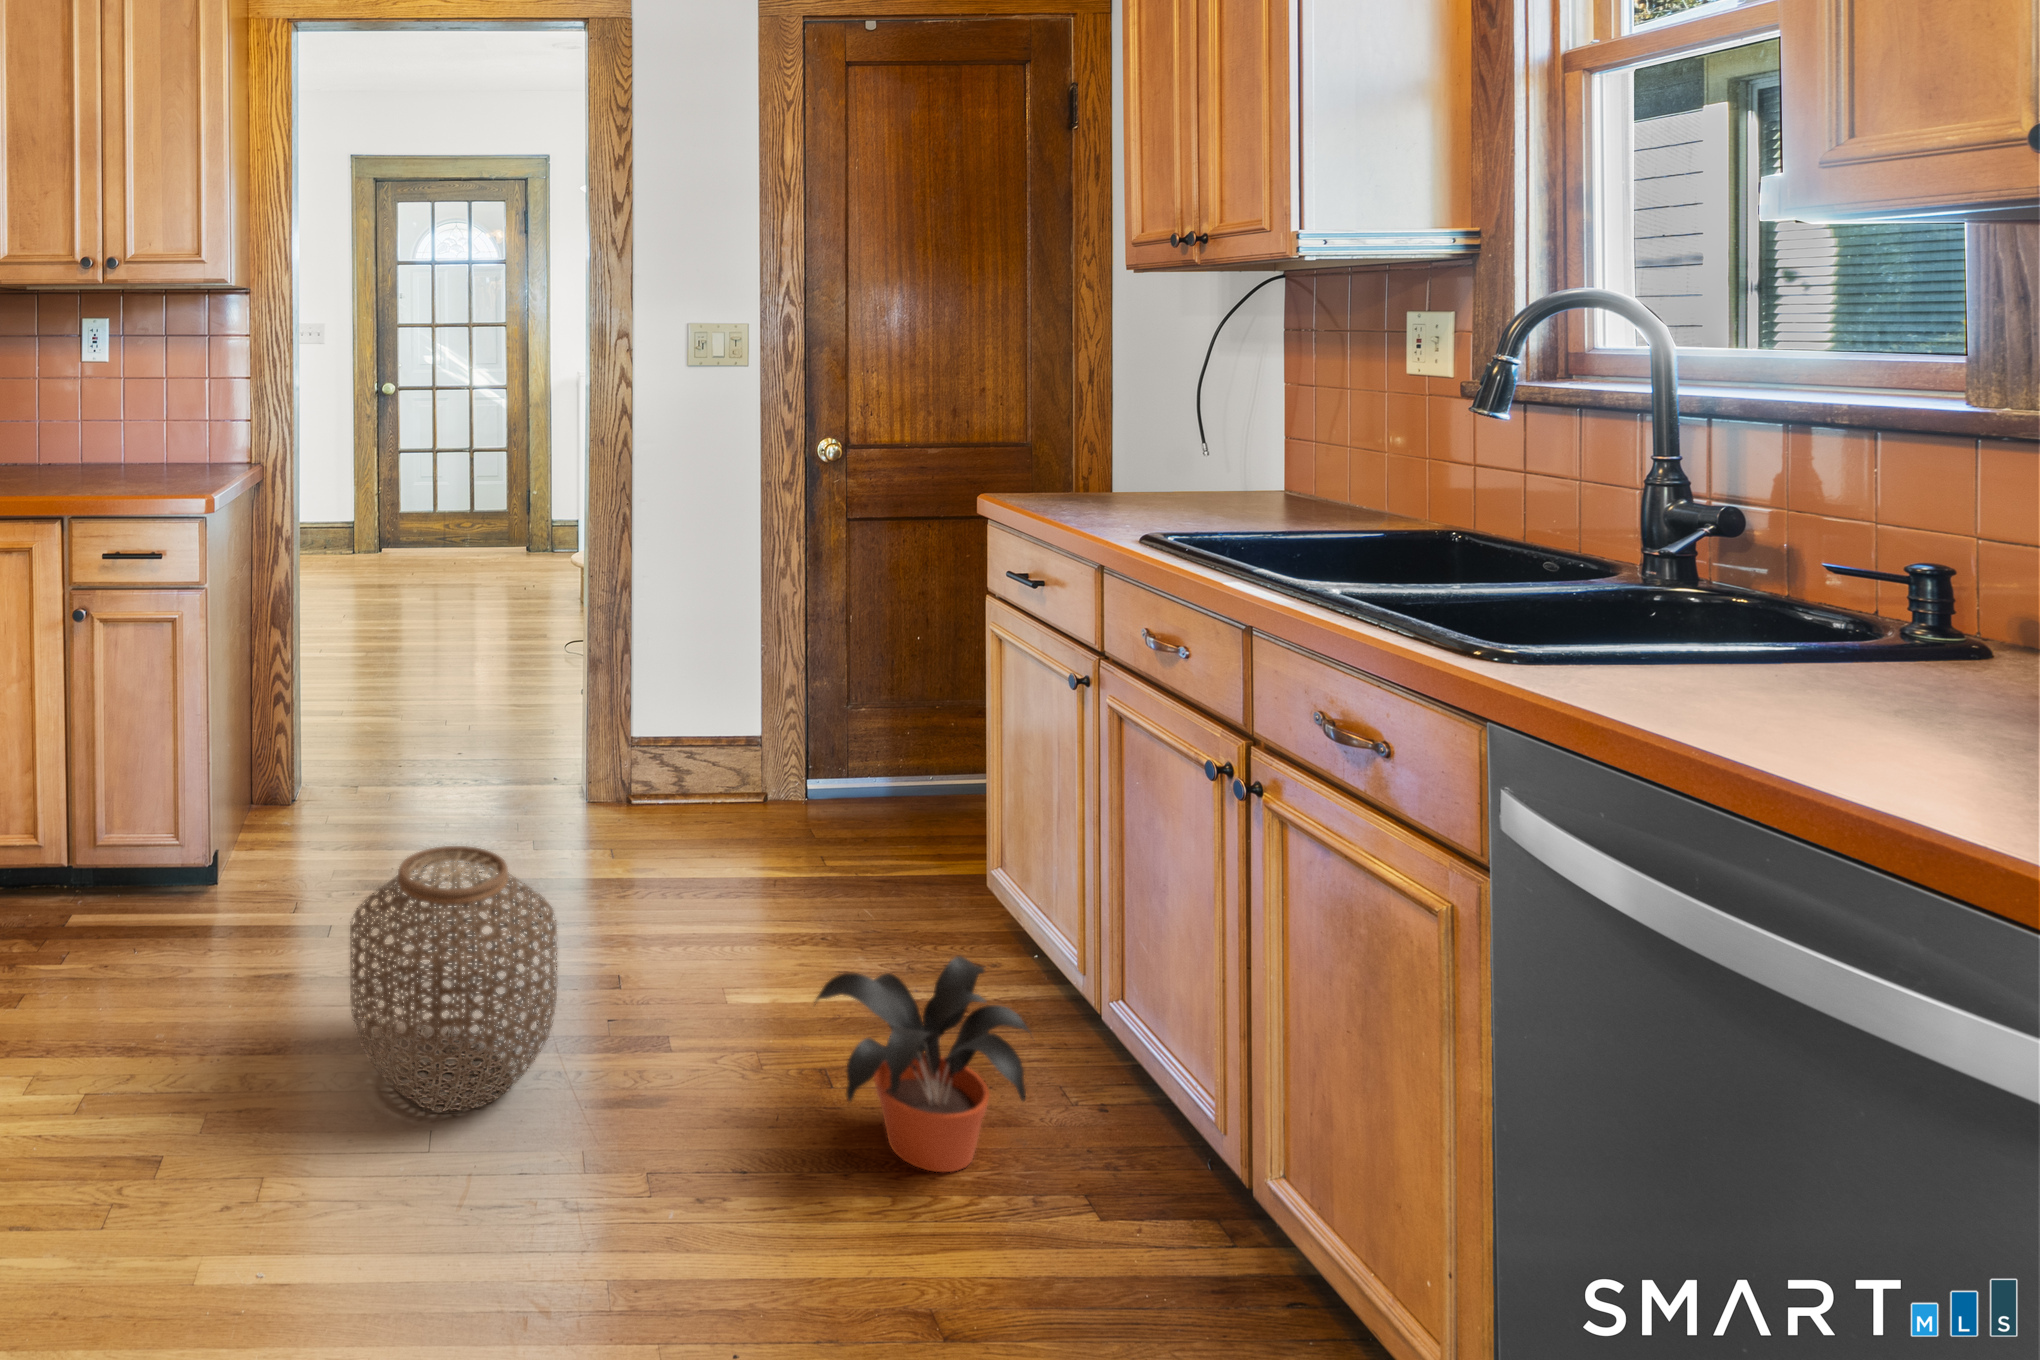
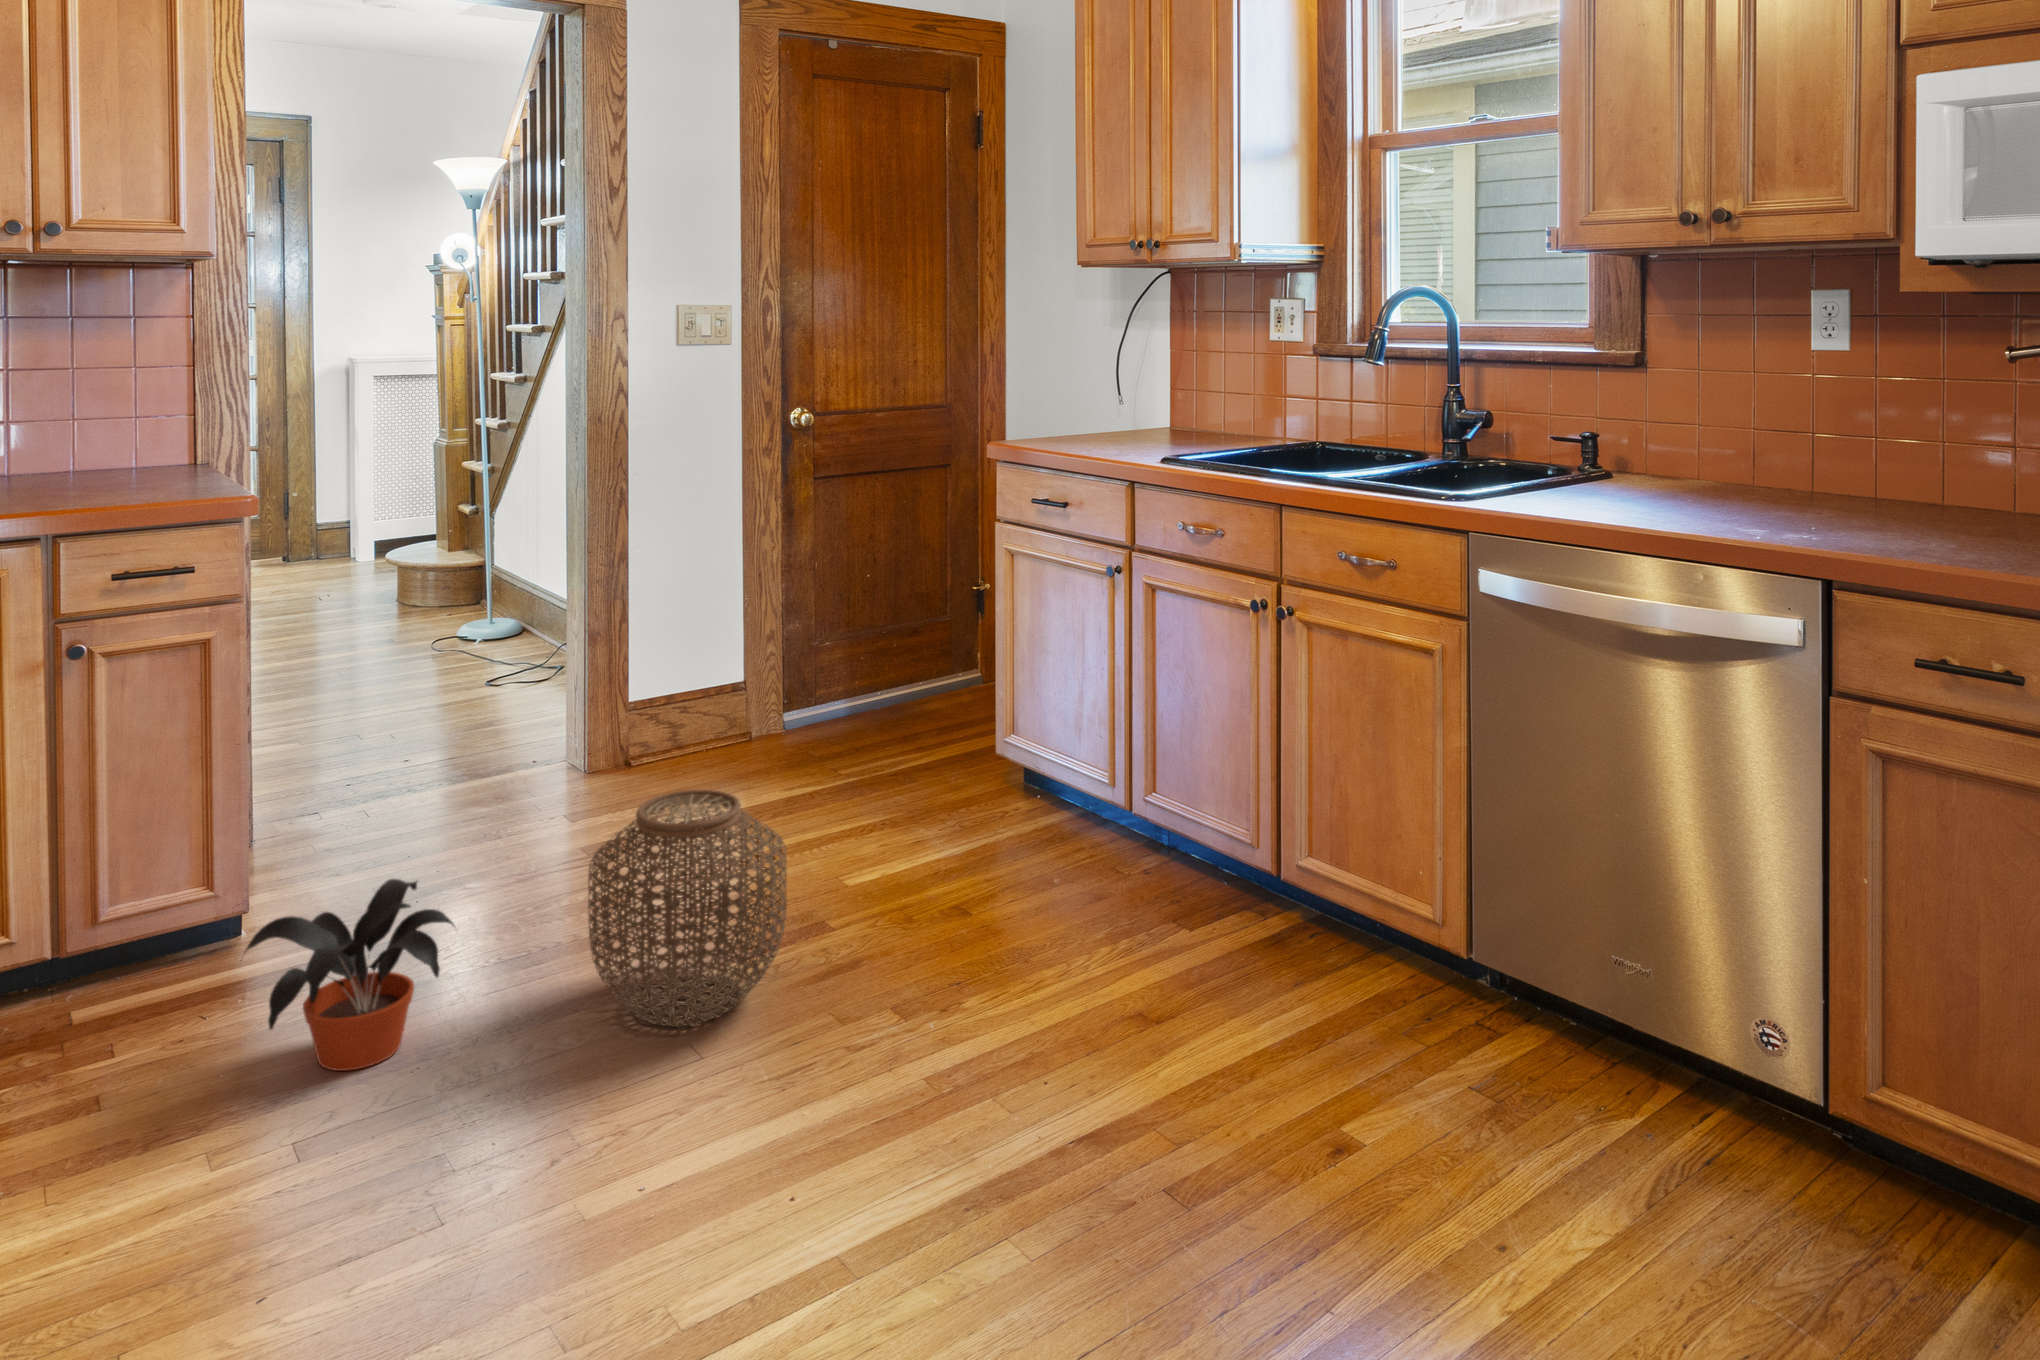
potted plant: present [814,956,1029,1172] -> present [245,879,454,1071]

